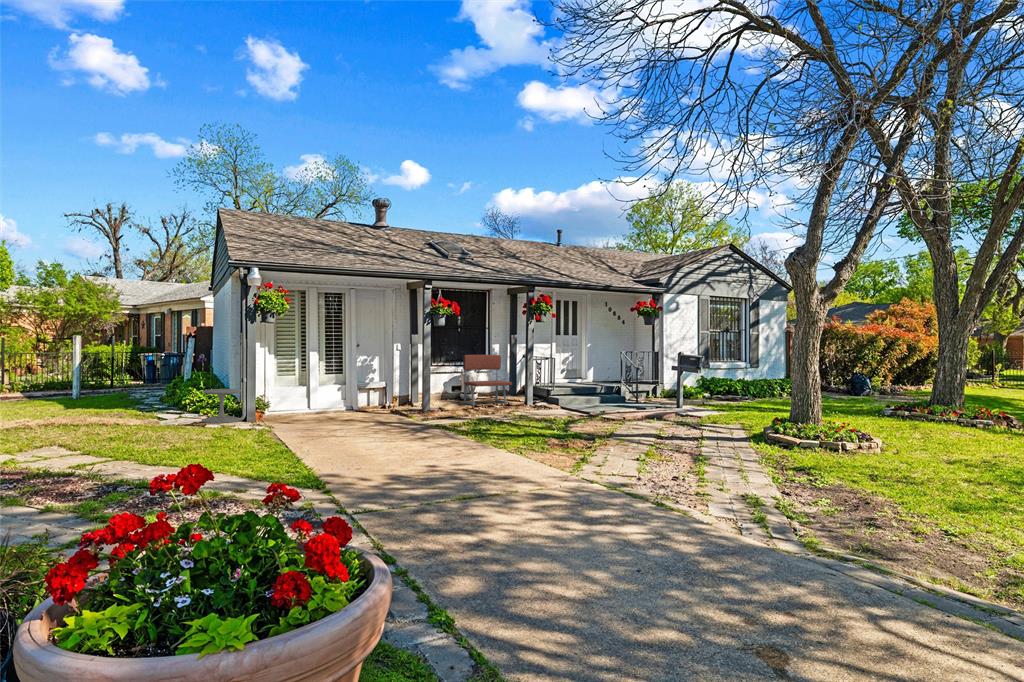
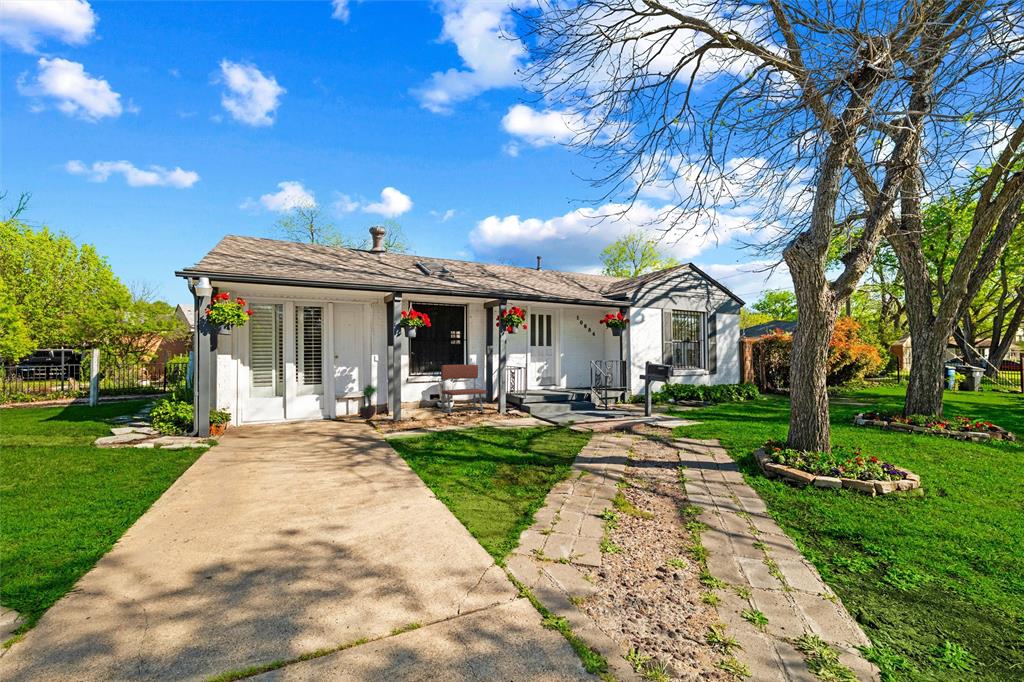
potted tree: none [383,370,405,409] -> present [360,385,378,418]
side table: present [202,389,241,423] -> none [154,402,200,440]

